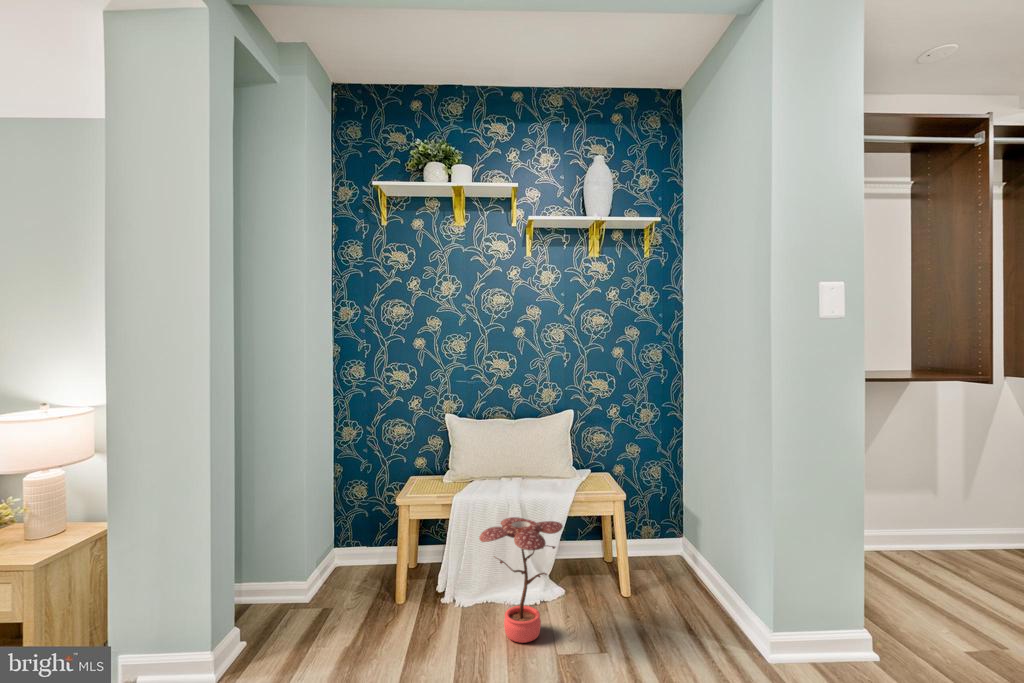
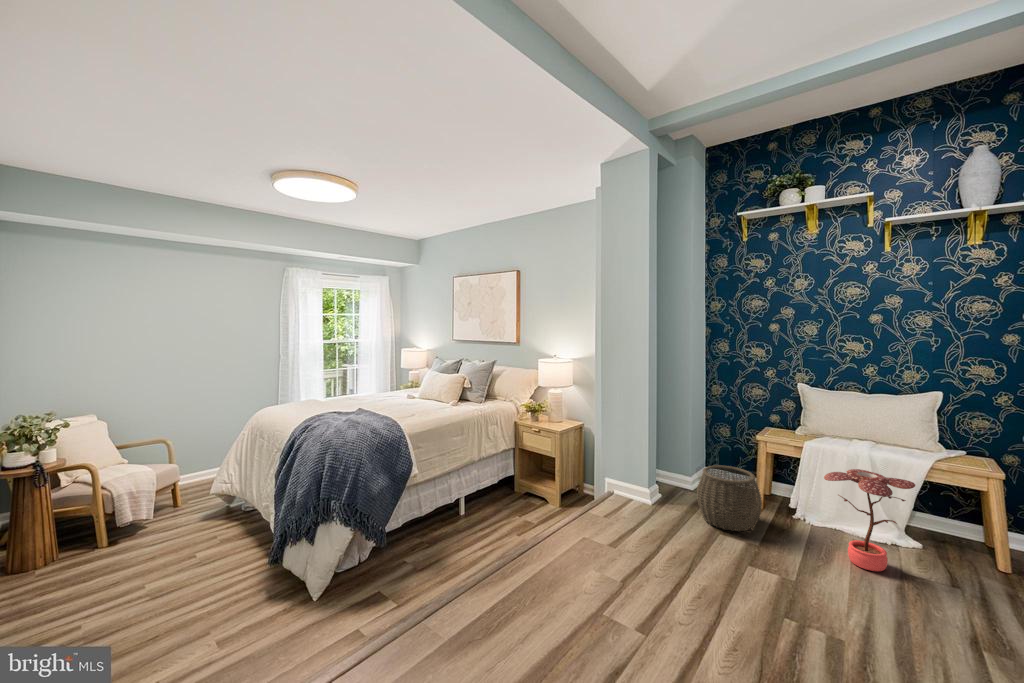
woven basket: none [321,545,410,647] -> present [697,465,762,532]

